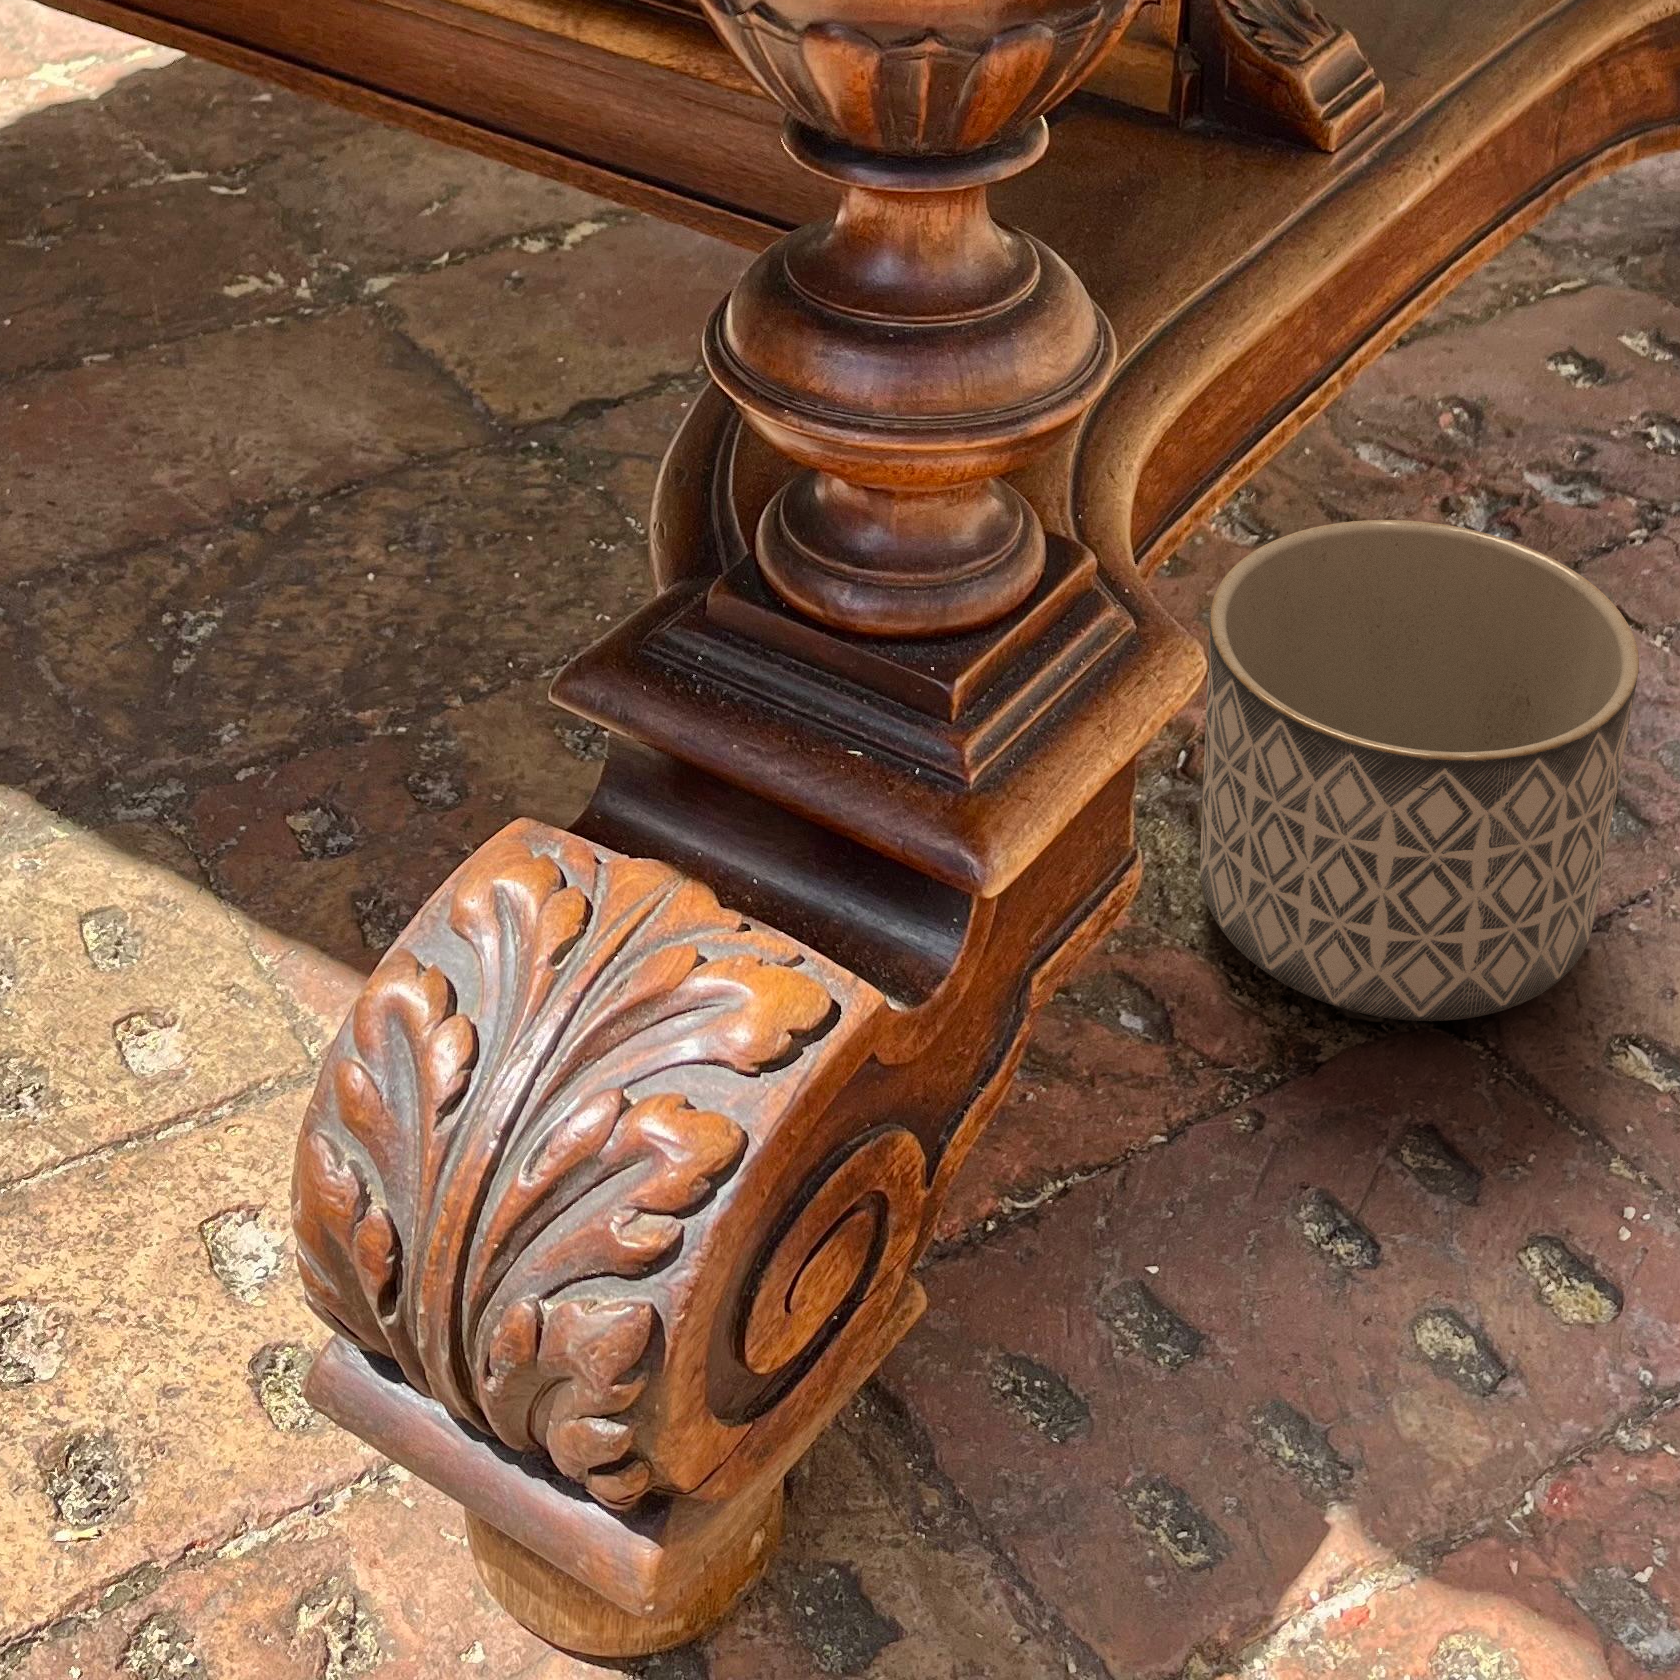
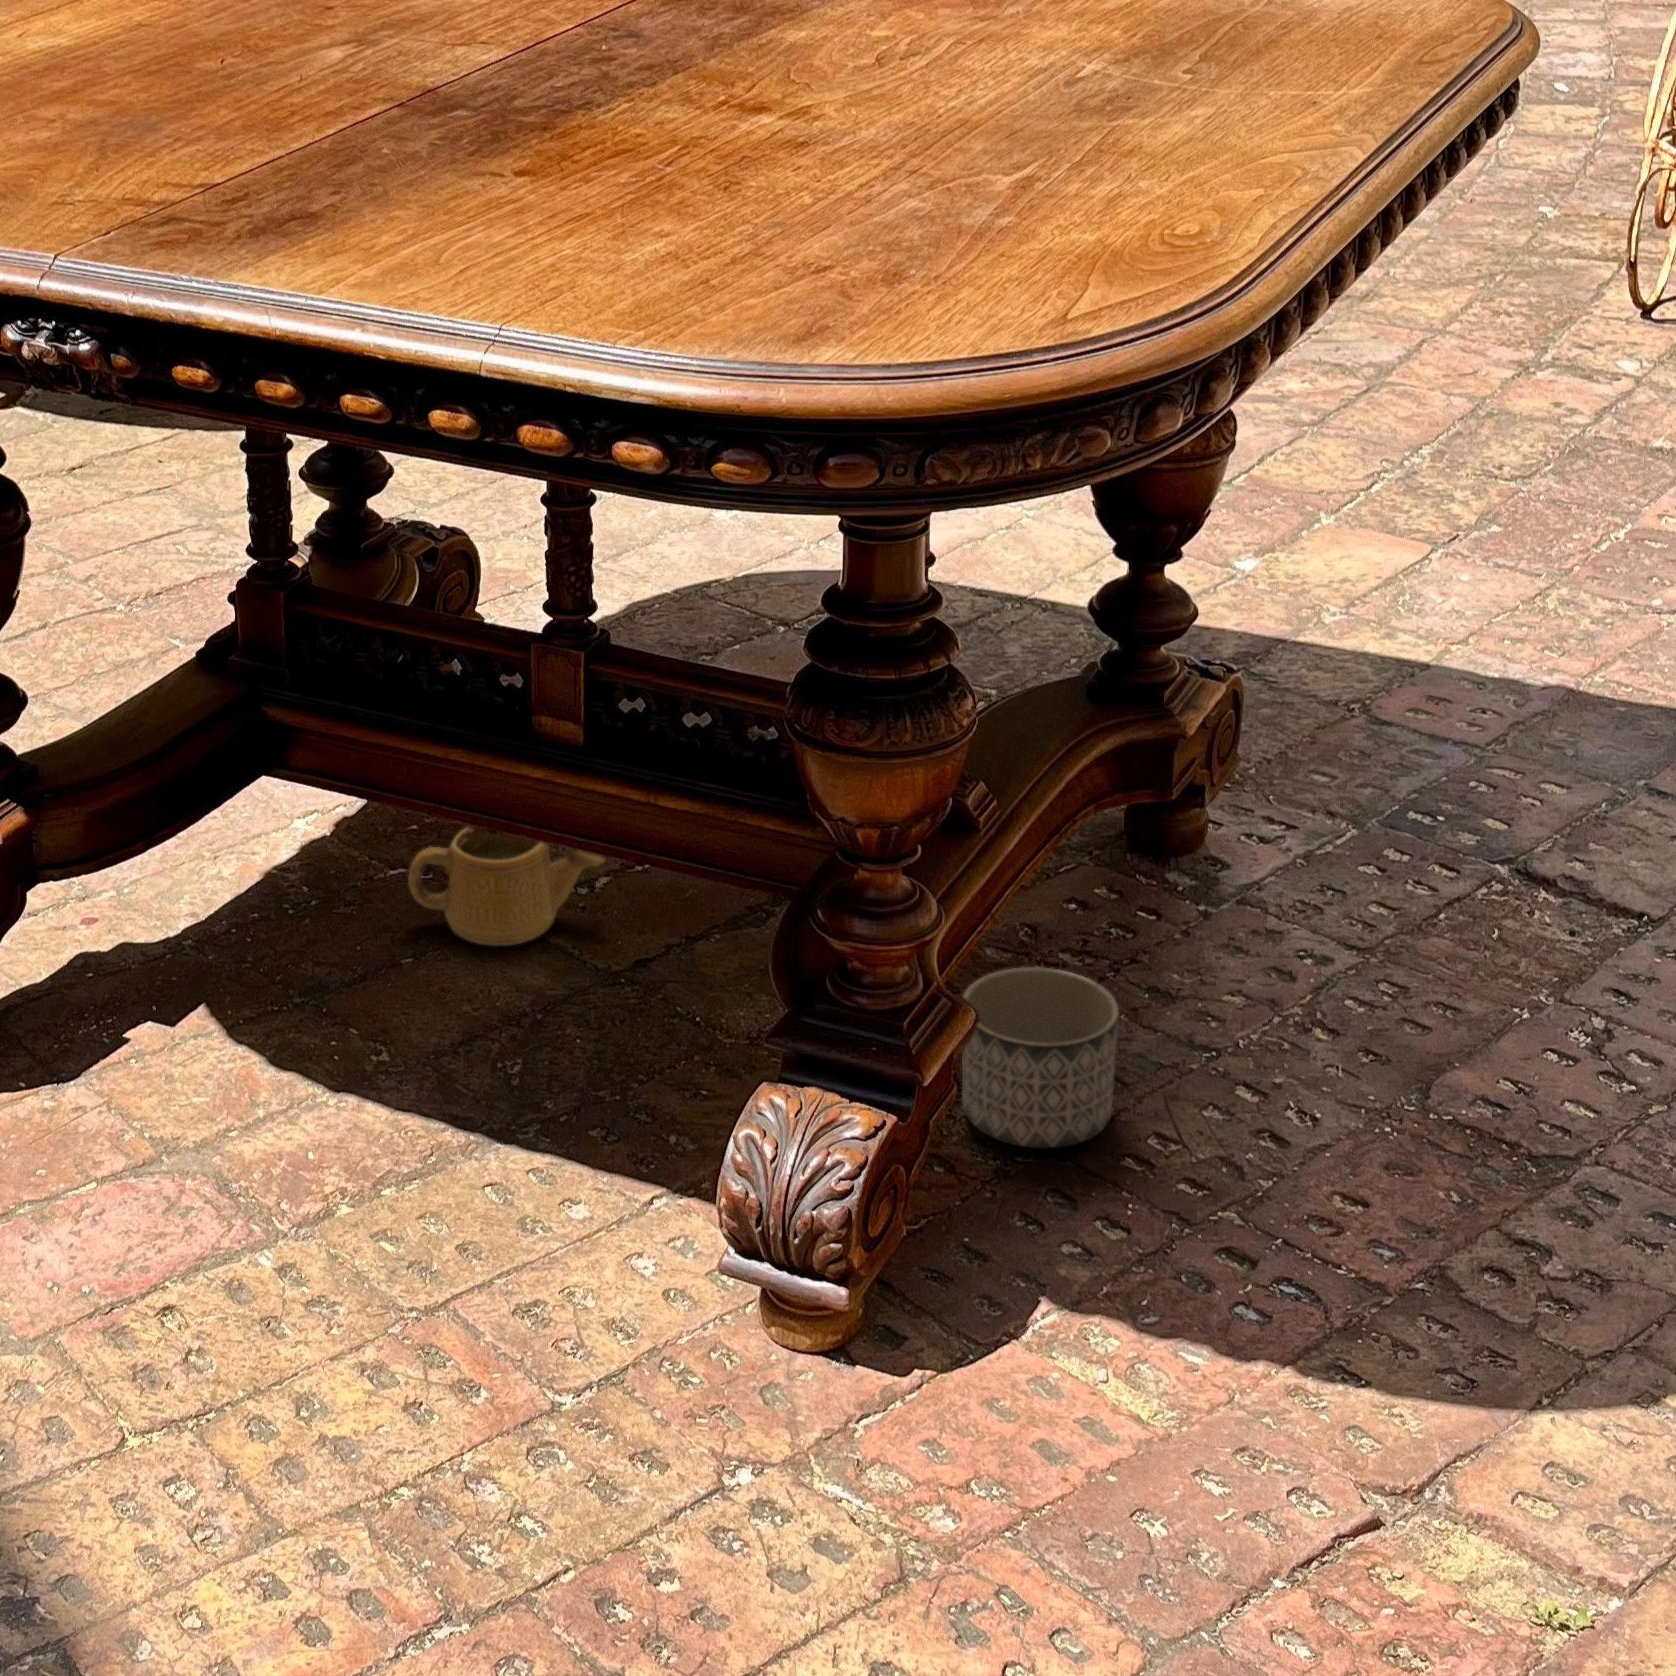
watering can: none [107,81,534,352] -> present [408,828,605,946]

